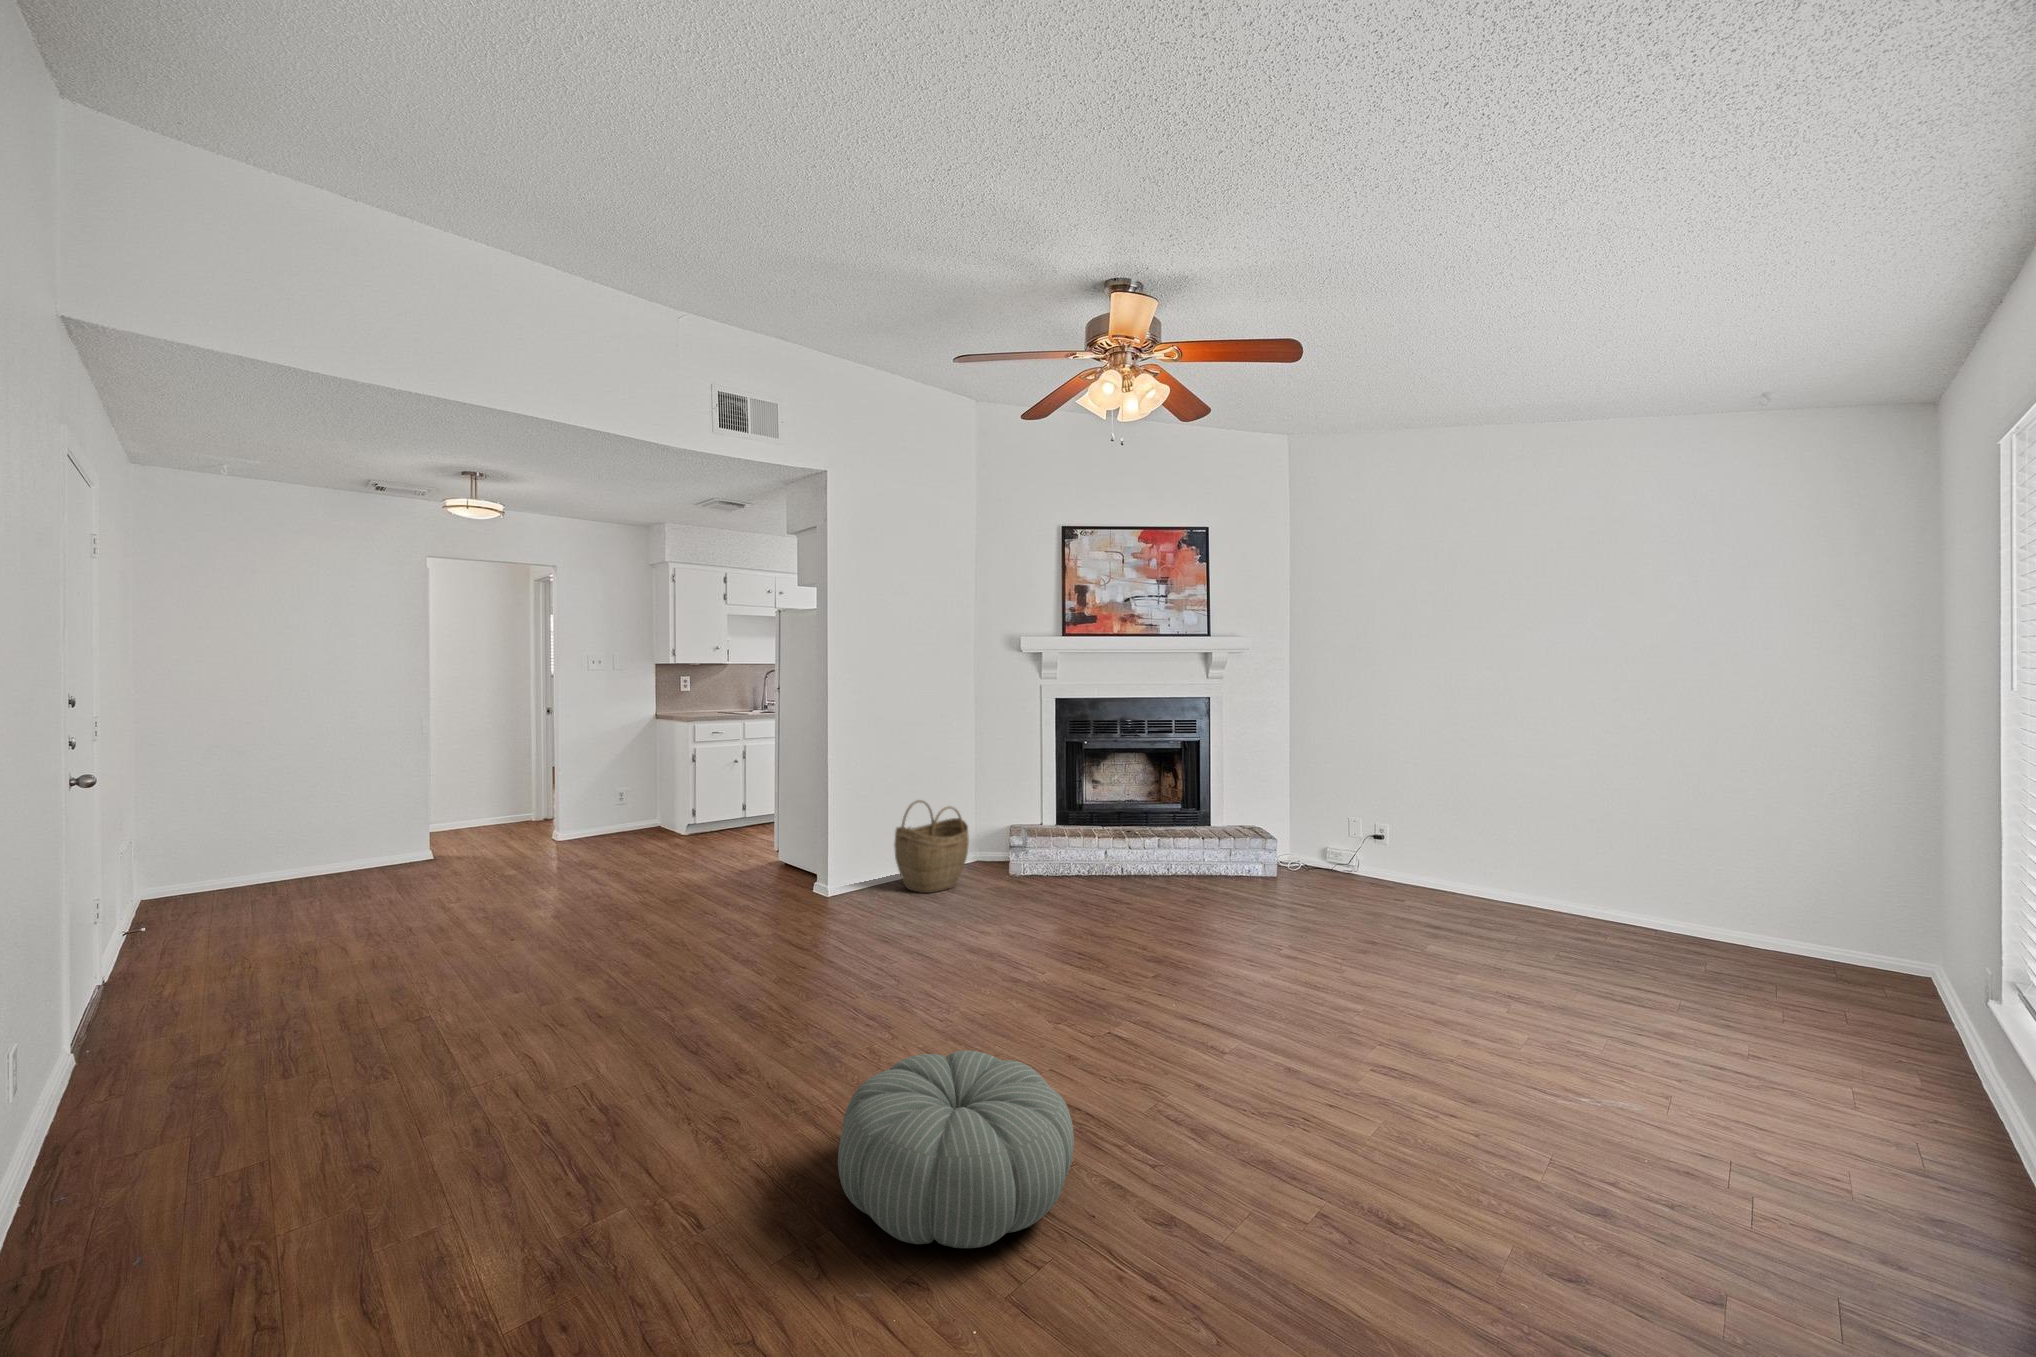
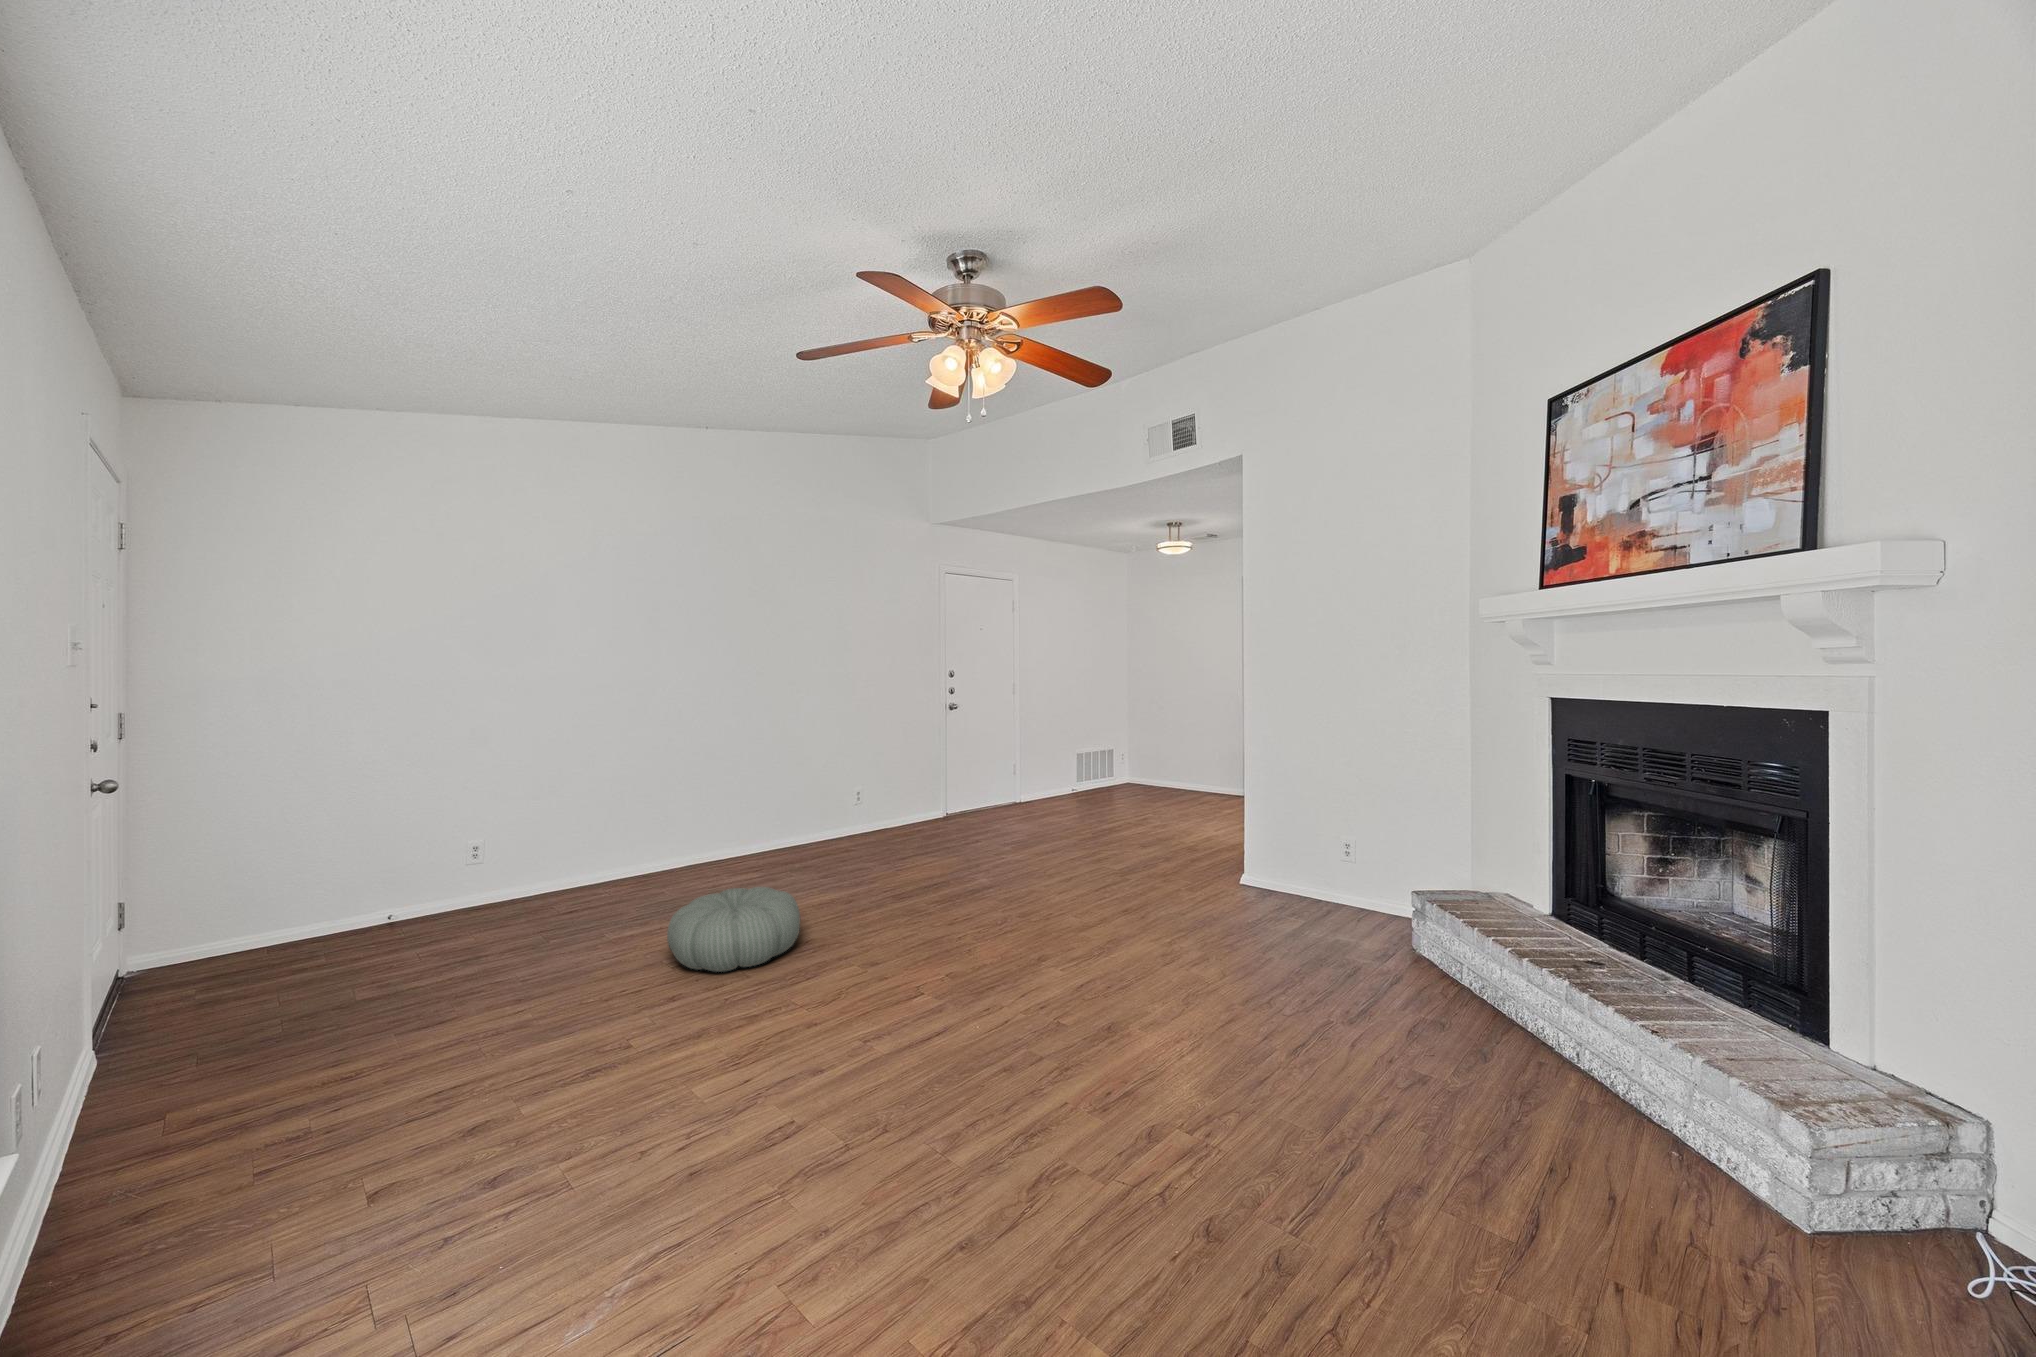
woven basket: present [894,800,969,893] -> none [1273,807,1368,921]

